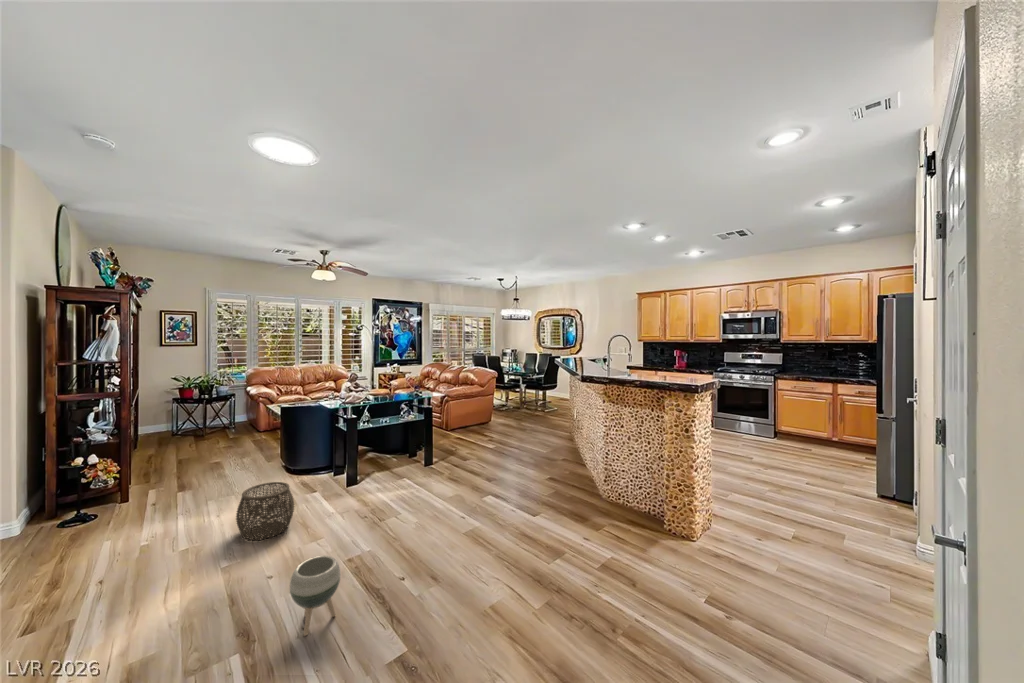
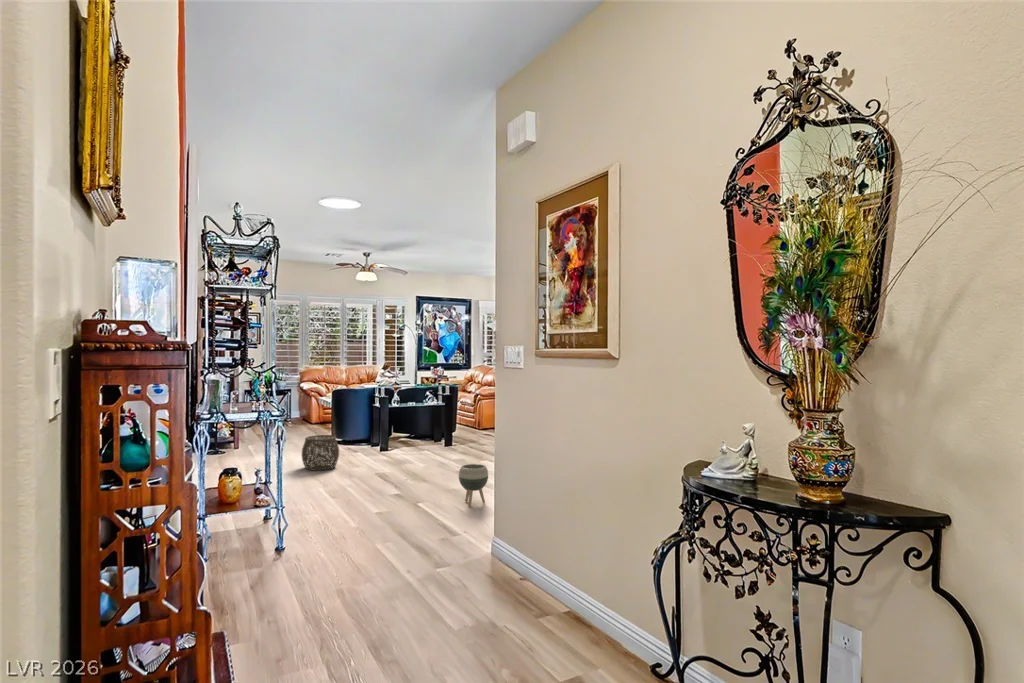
planter: present [290,556,341,636] -> present [459,464,488,507]

